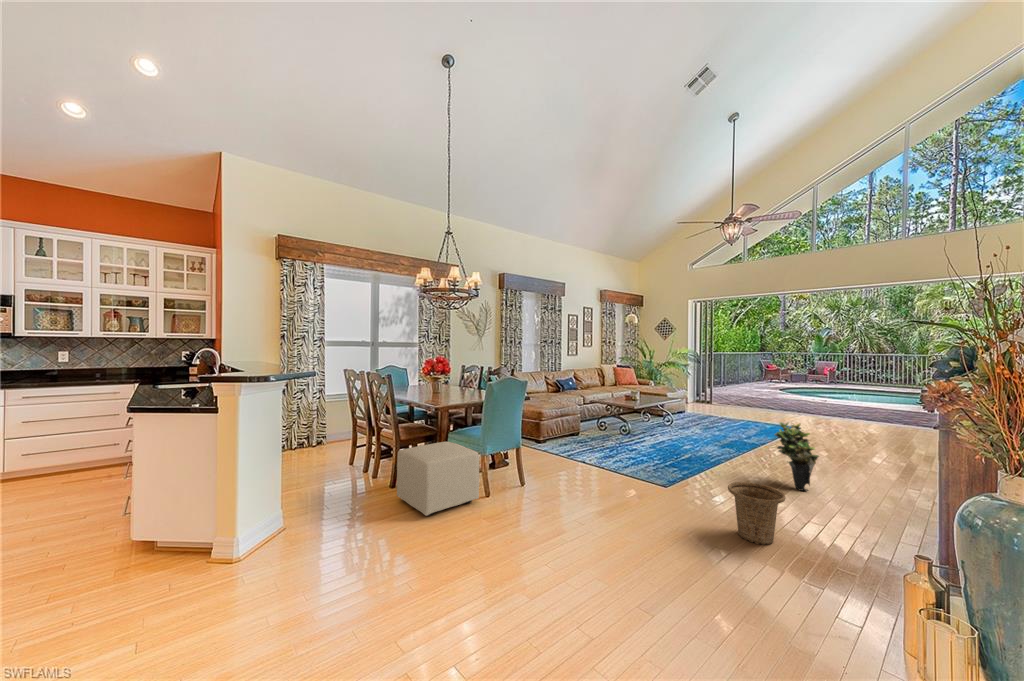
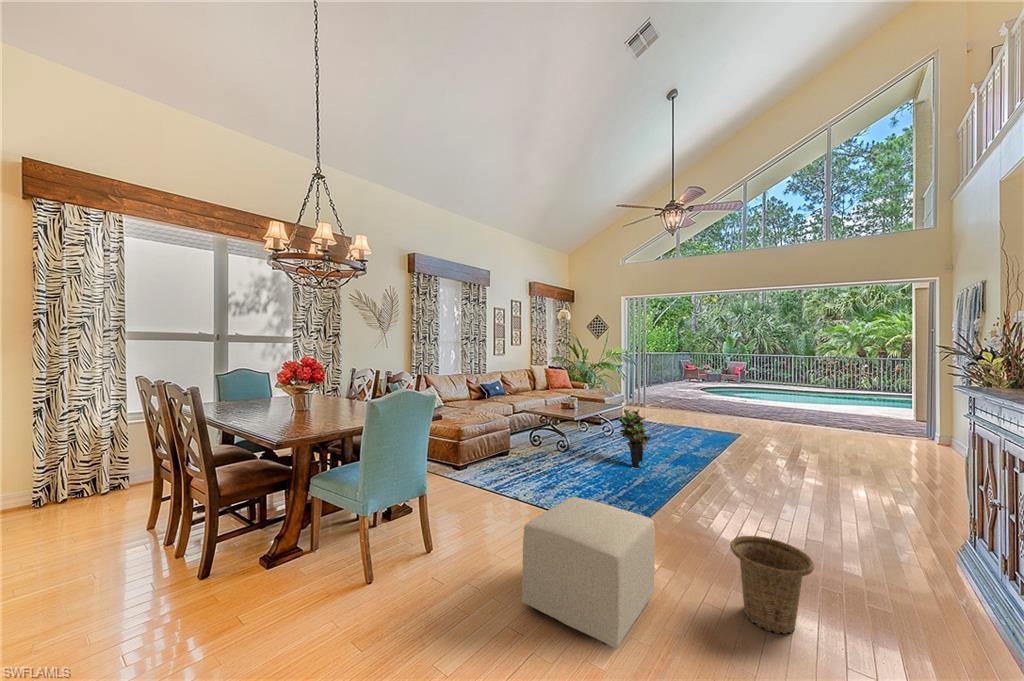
potted plant: present [774,422,819,491] -> present [618,409,651,467]
ottoman: present [397,442,479,516] -> present [522,497,655,649]

